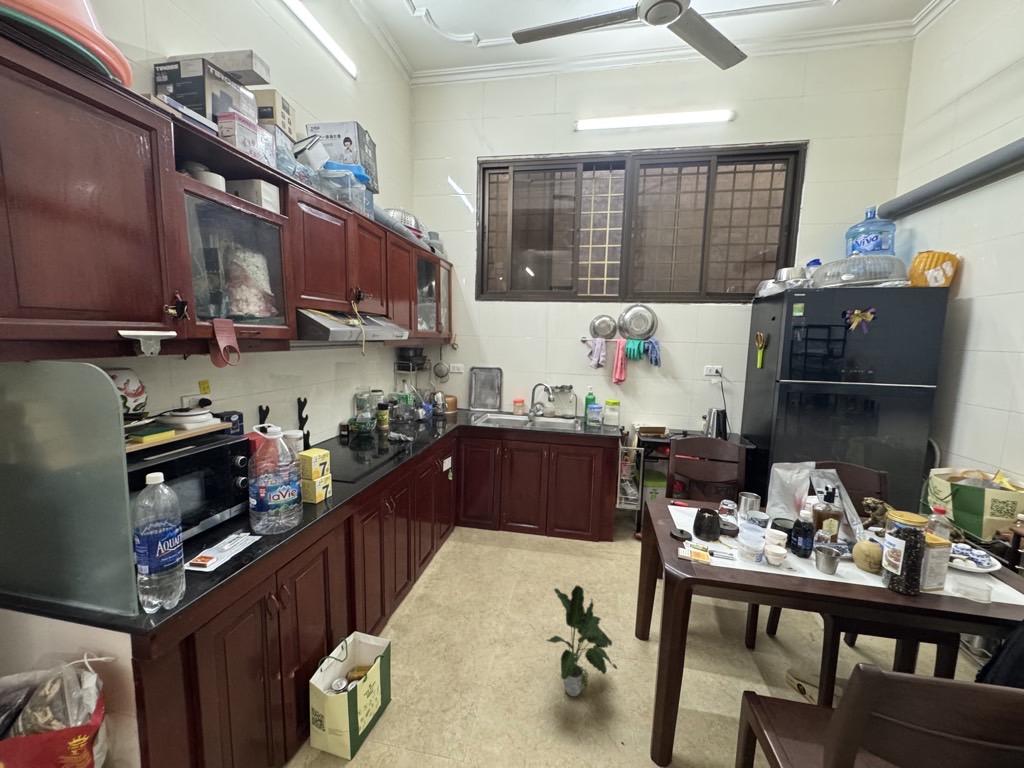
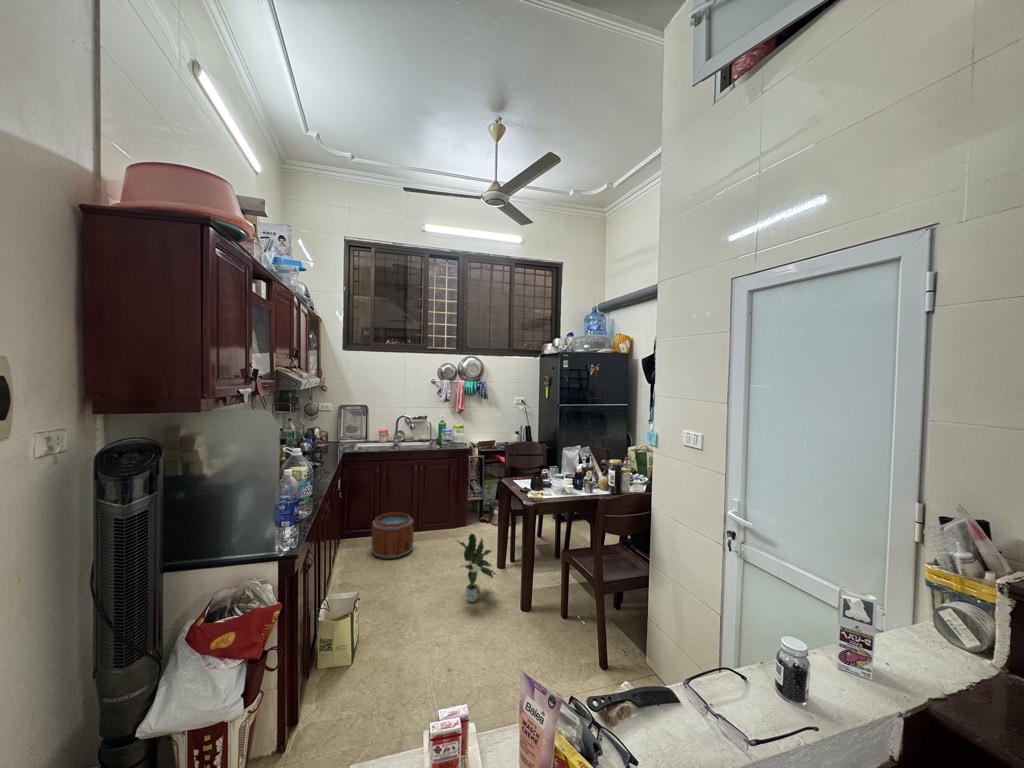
bucket: none [478,507,530,572] -> present [372,512,414,559]

